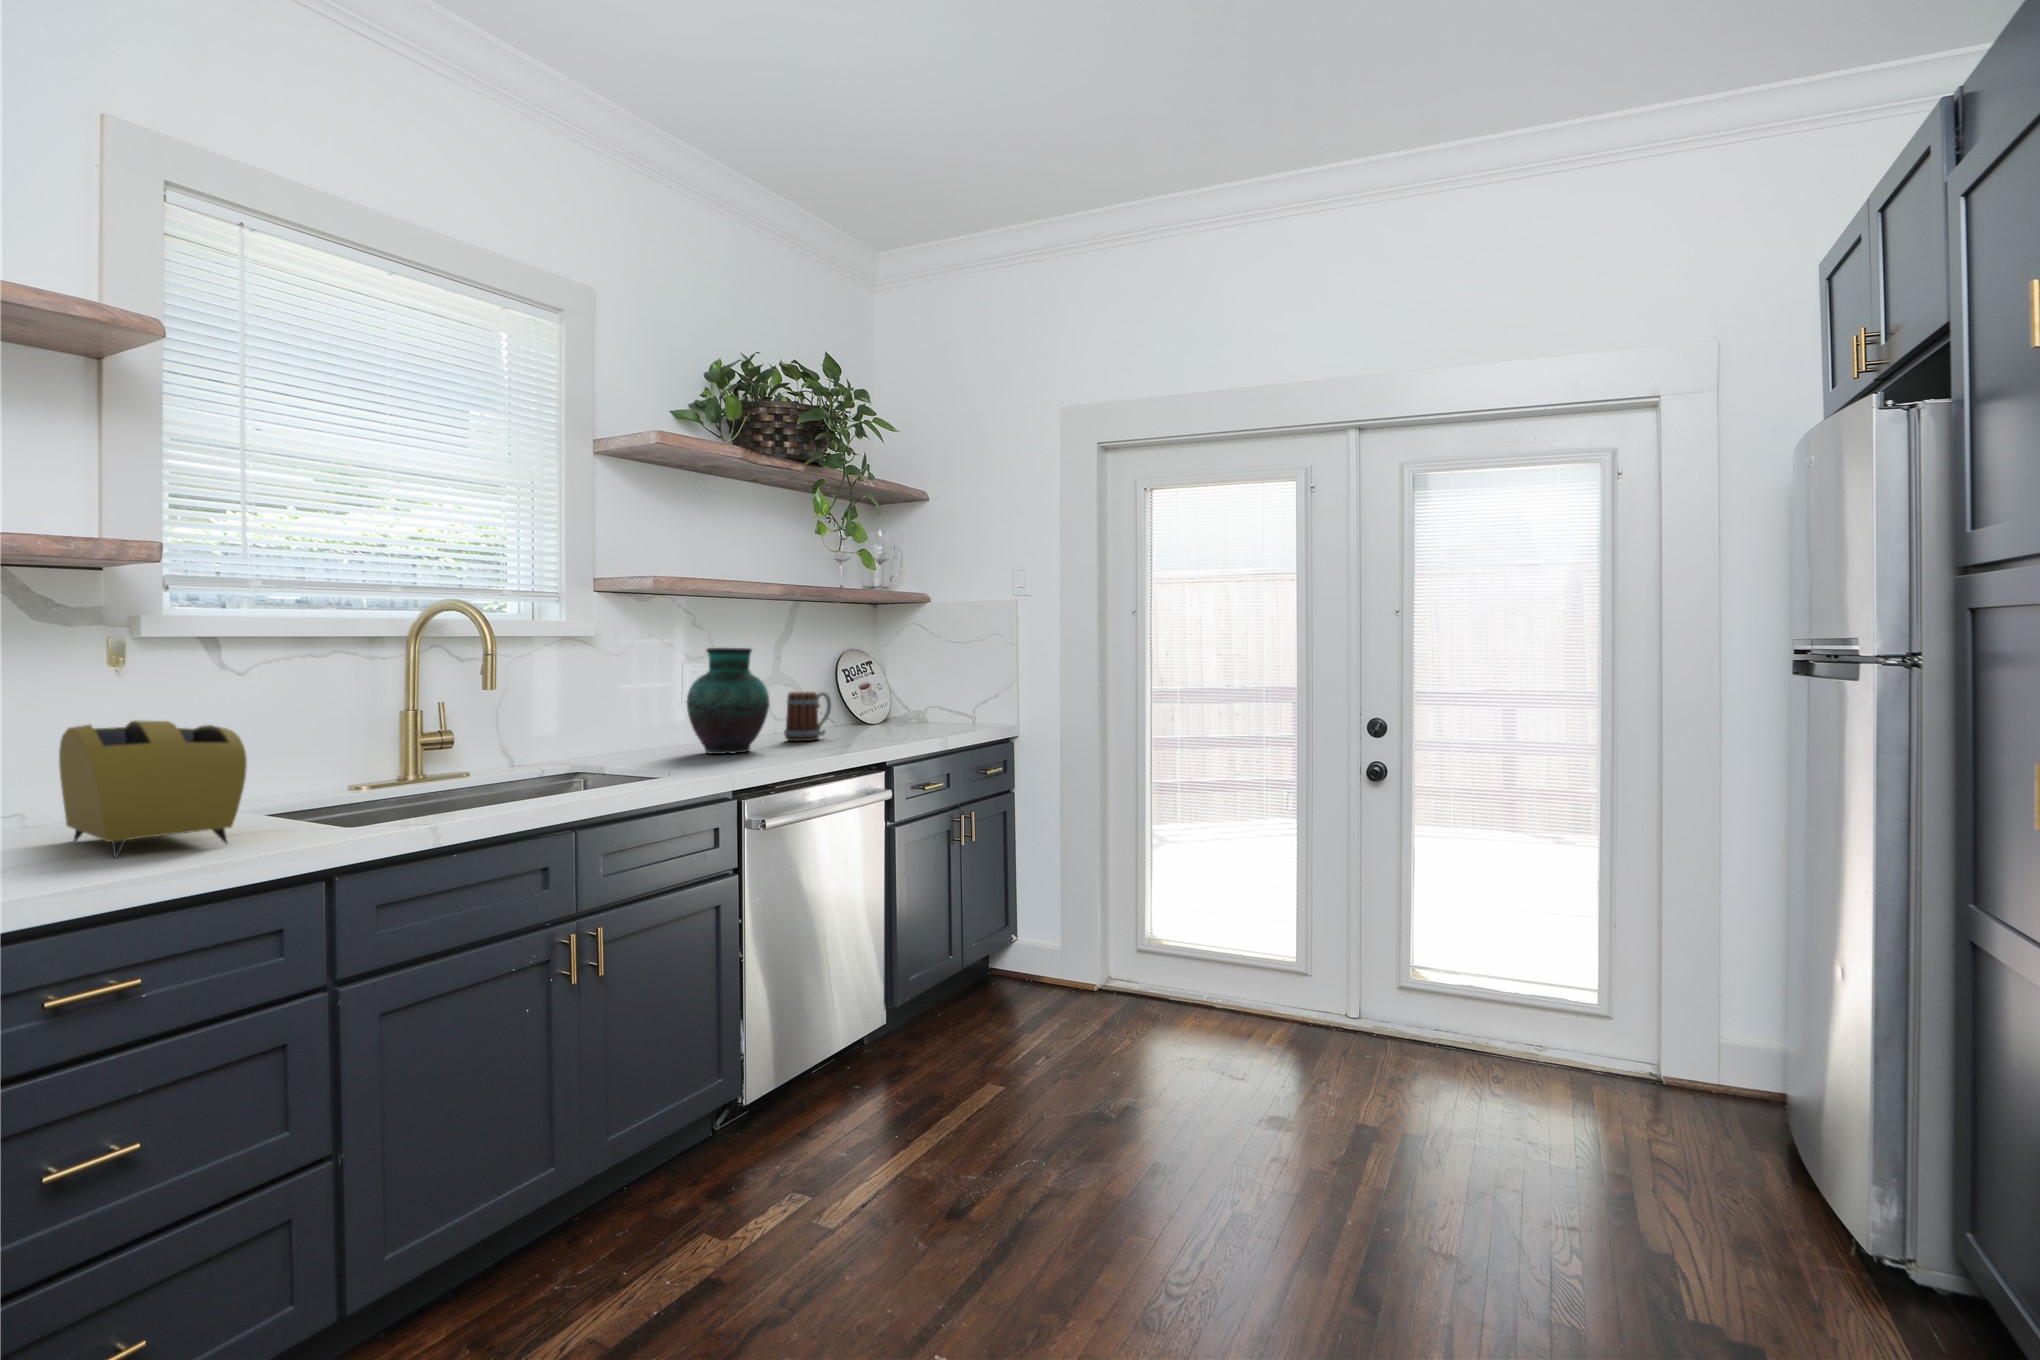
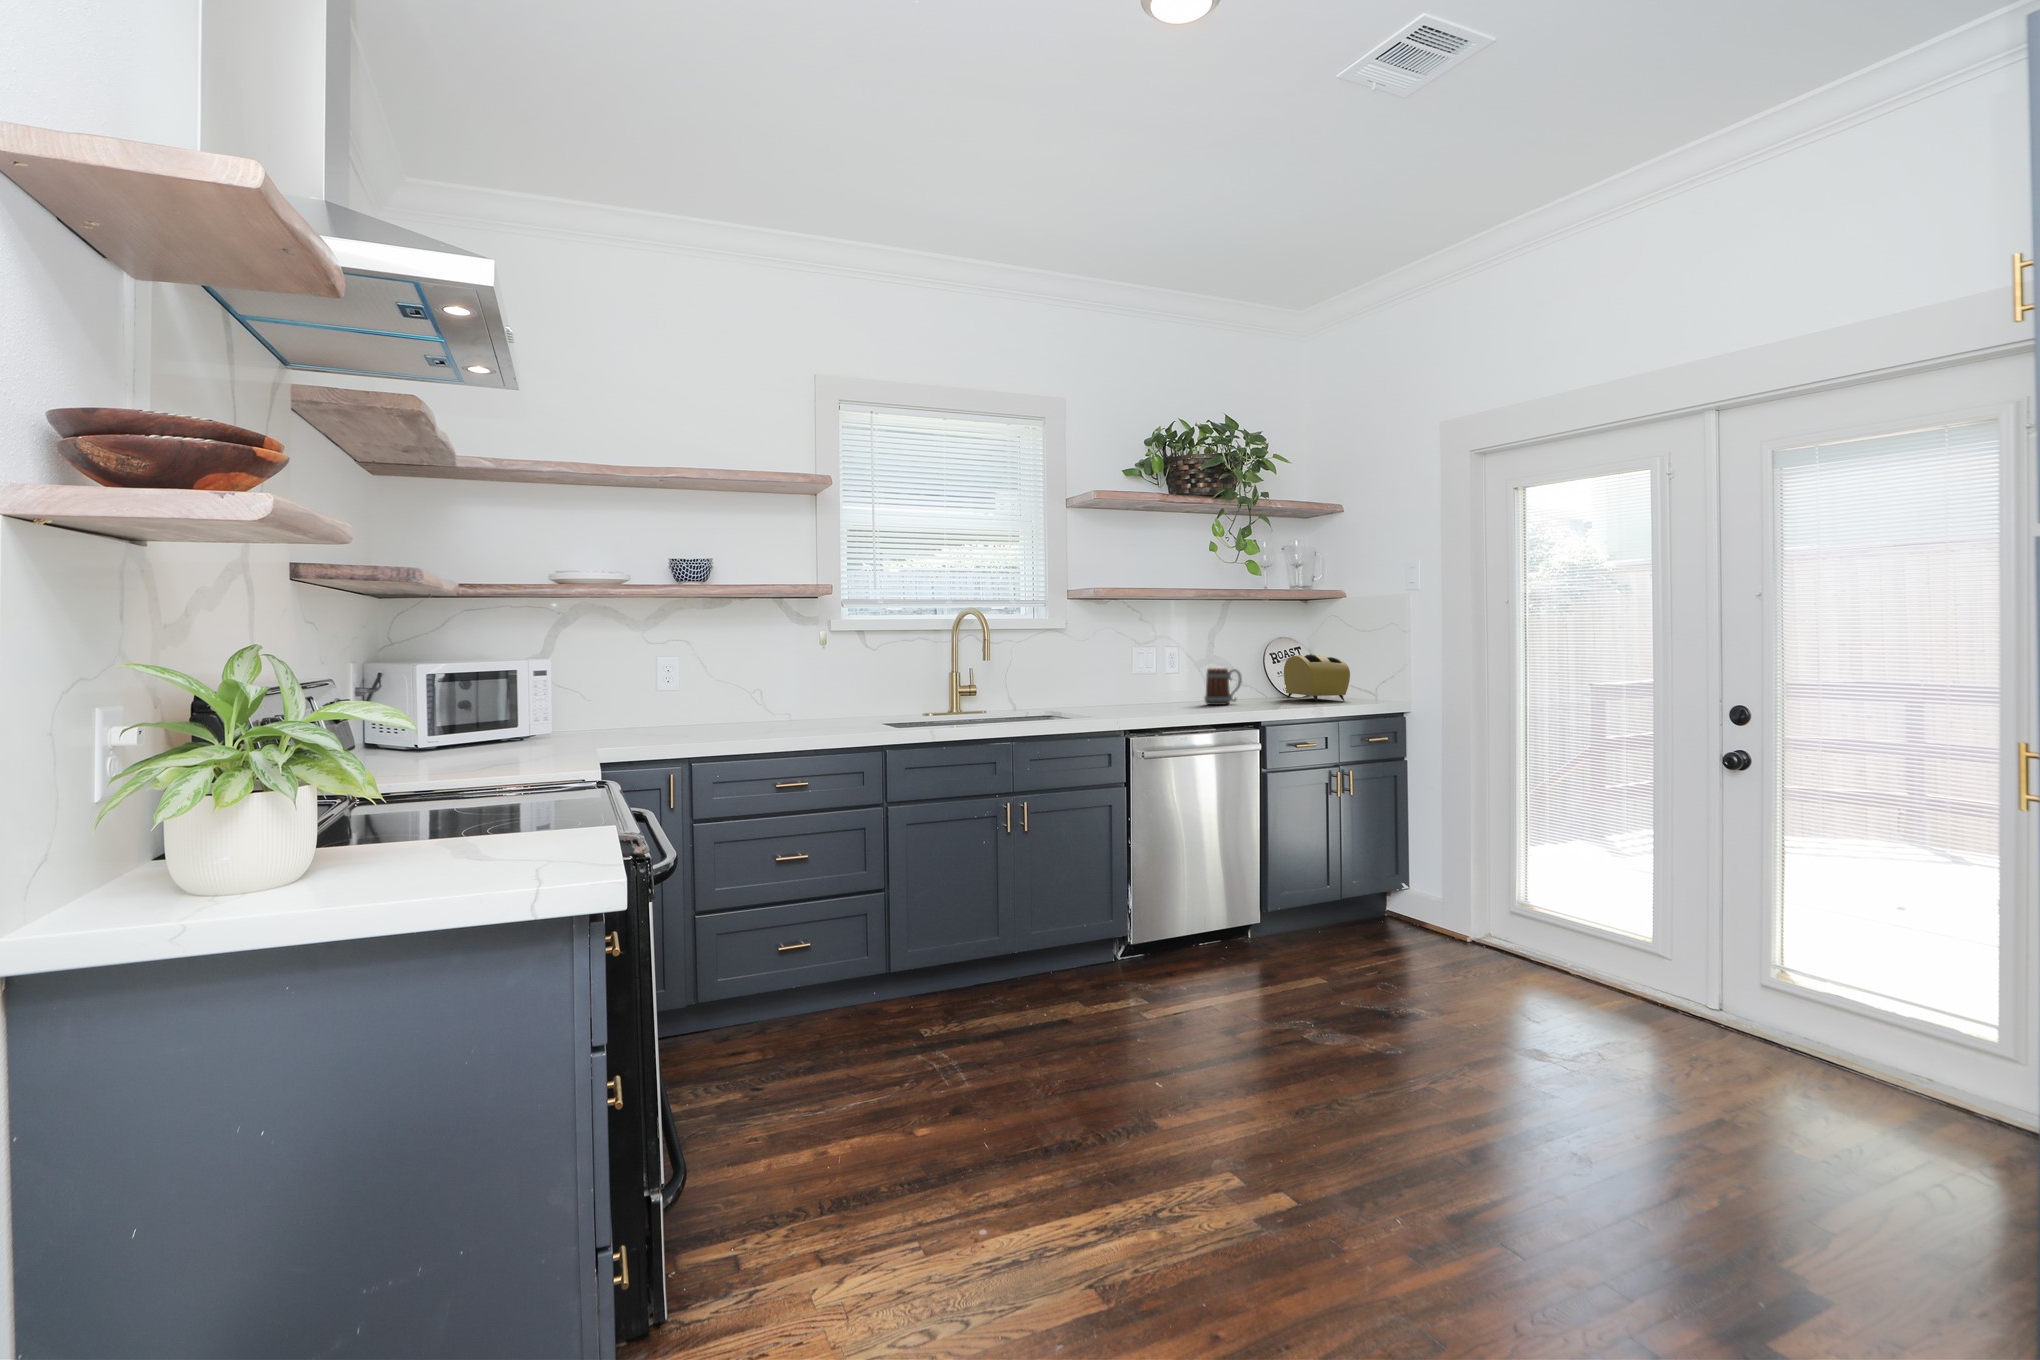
vase: present [687,648,770,754] -> none [1126,635,1182,710]
toaster: present [59,720,247,858] -> present [1284,654,1350,701]

